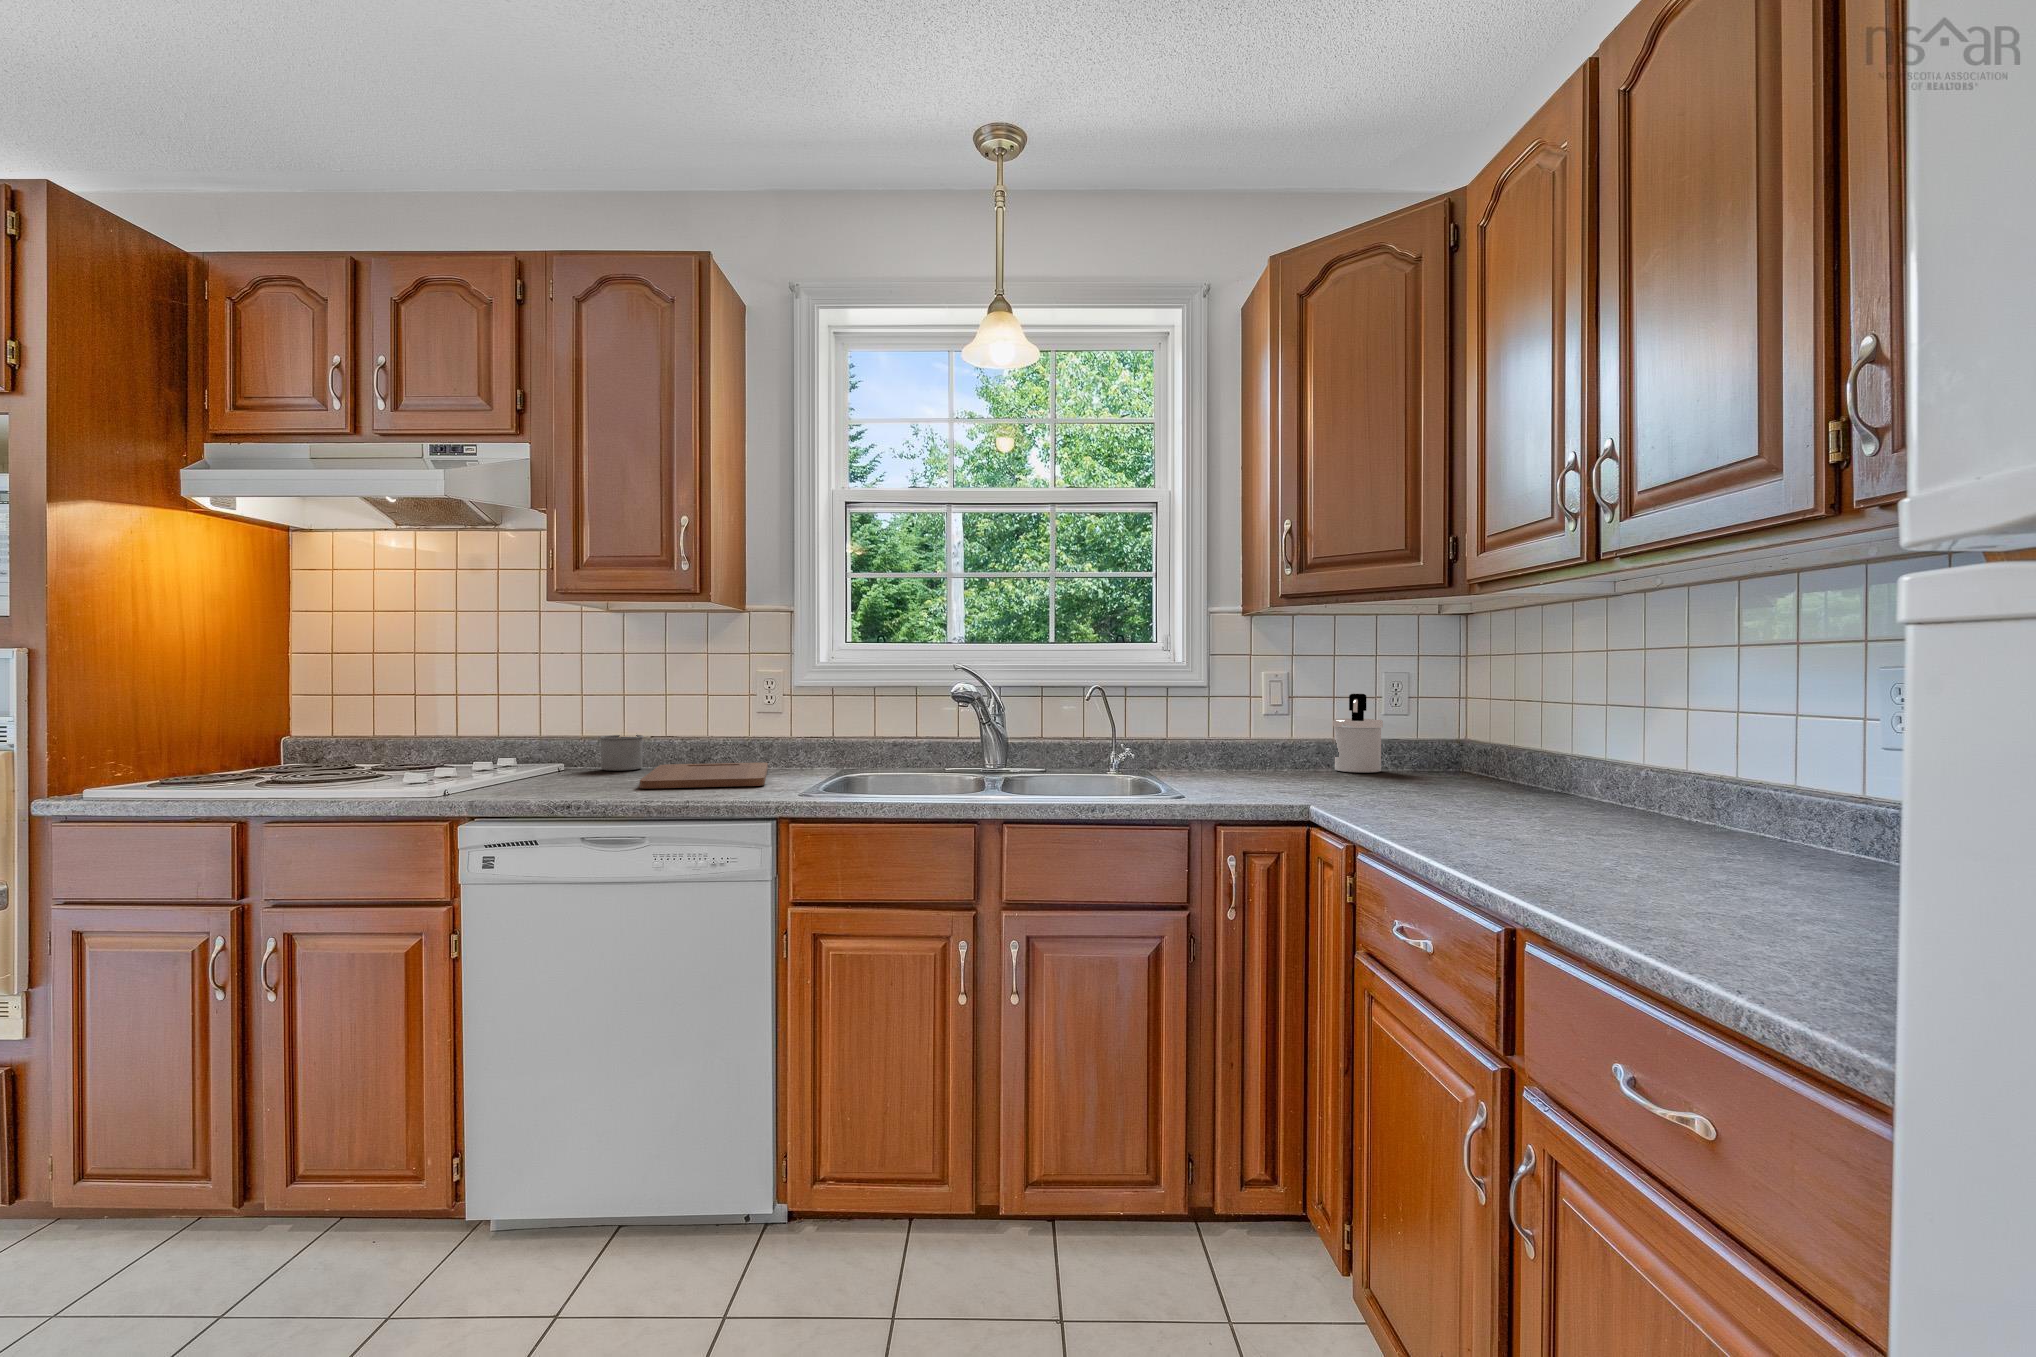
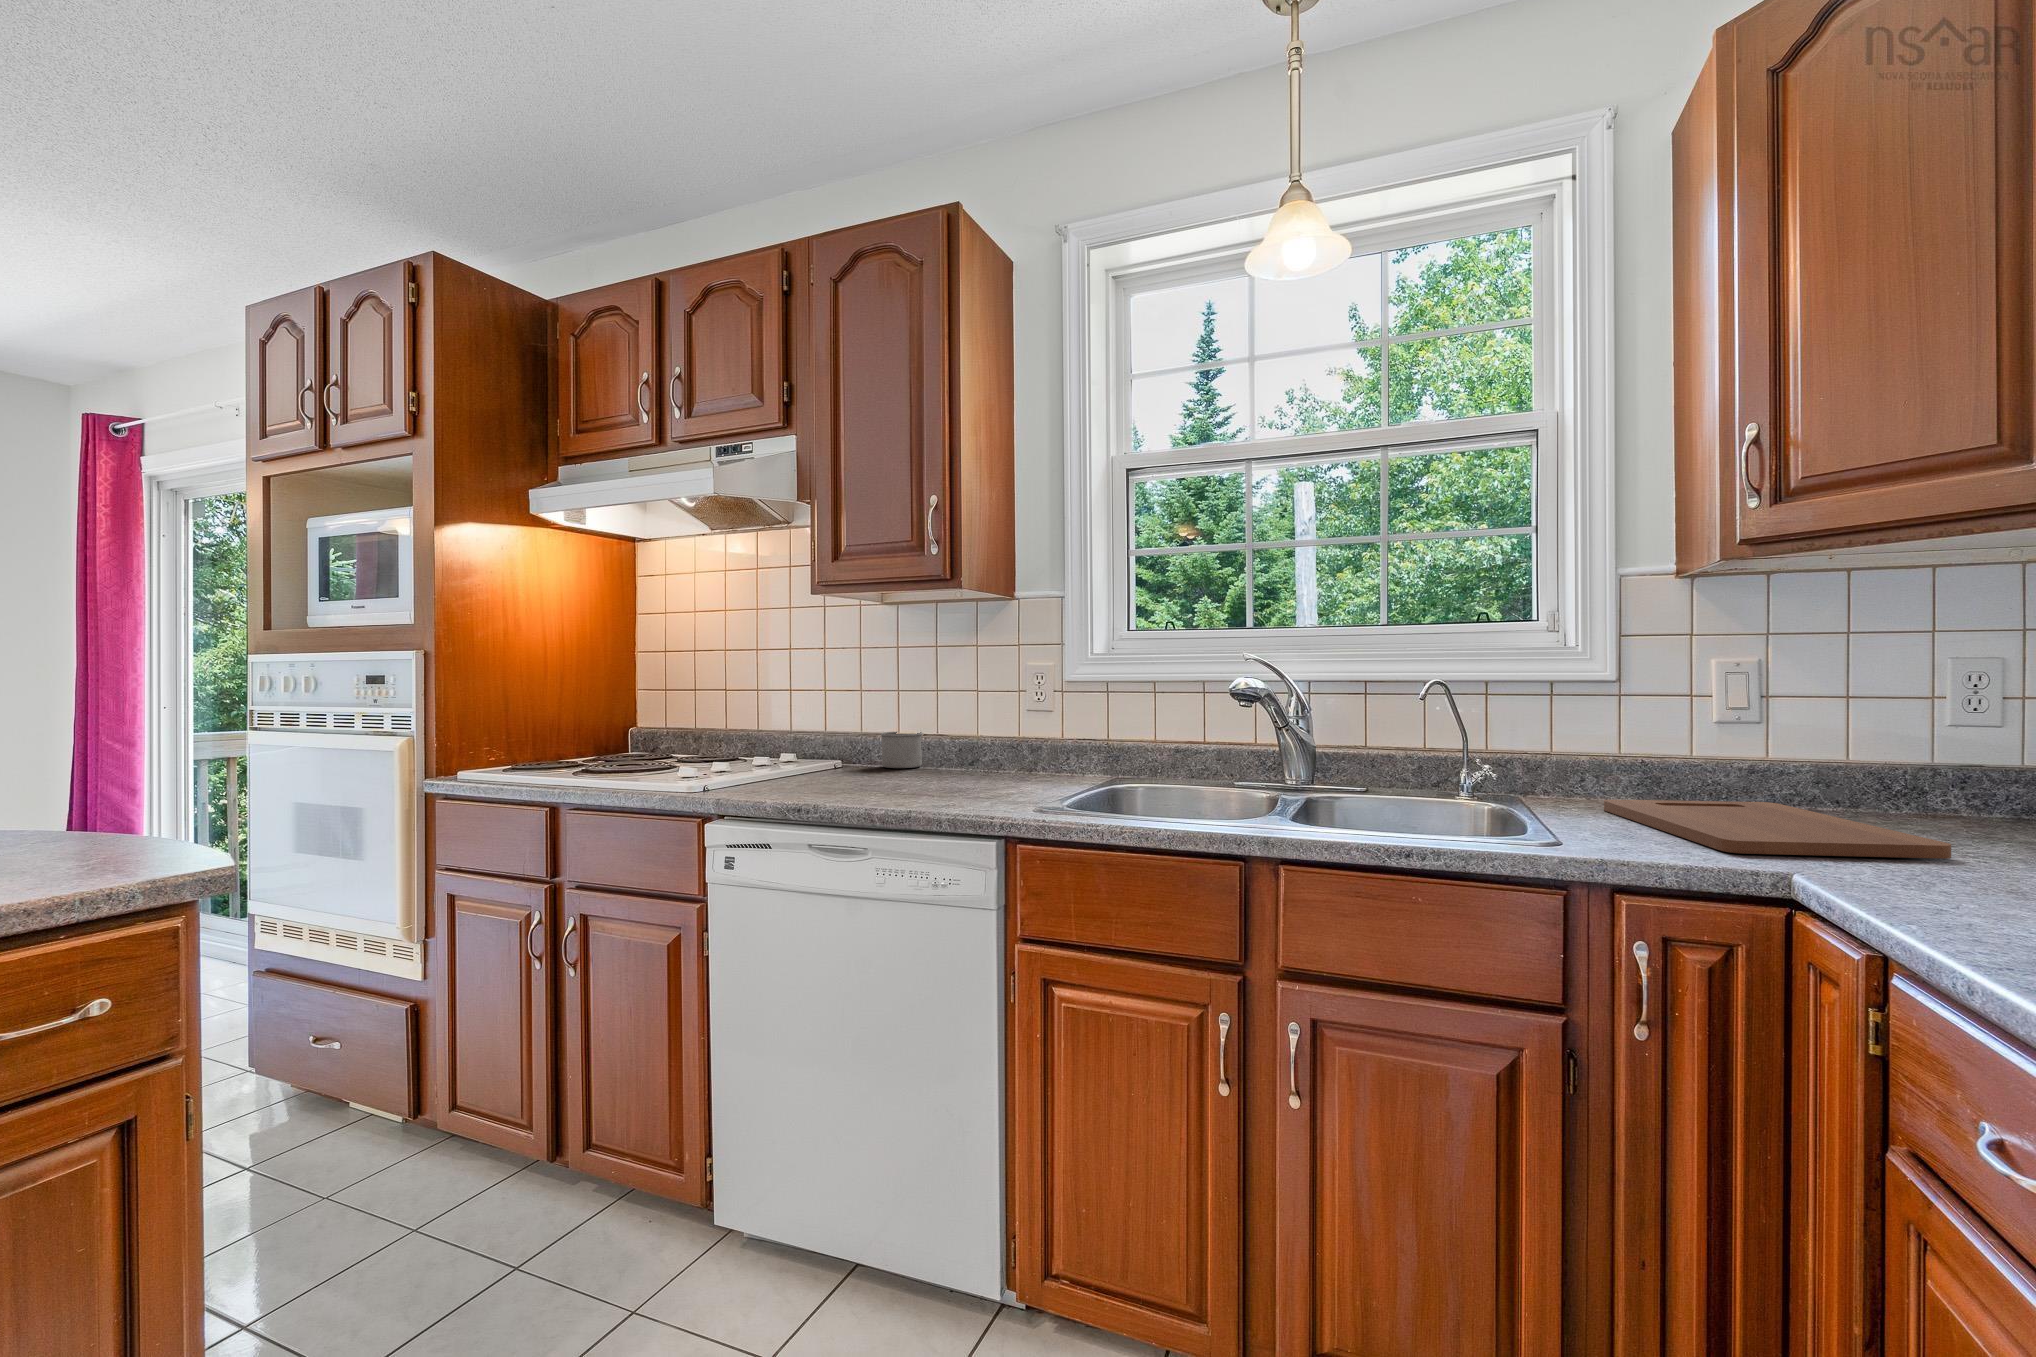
soap dispenser: present [1333,694,1383,773] -> none [1824,692,1921,812]
cutting board: present [640,762,768,789] -> present [1604,800,1951,859]

